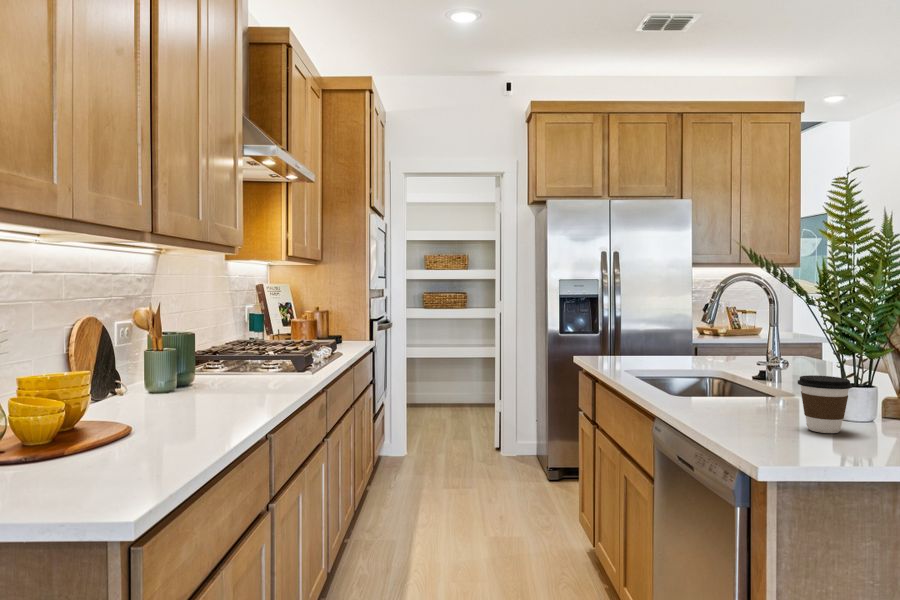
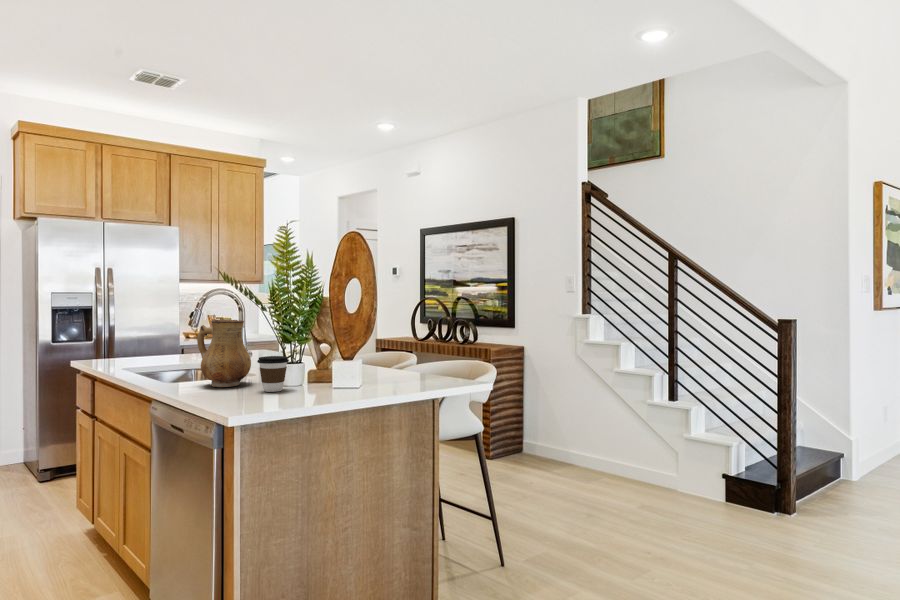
ceramic pitcher: none [709,316,787,413] -> present [197,319,251,387]

